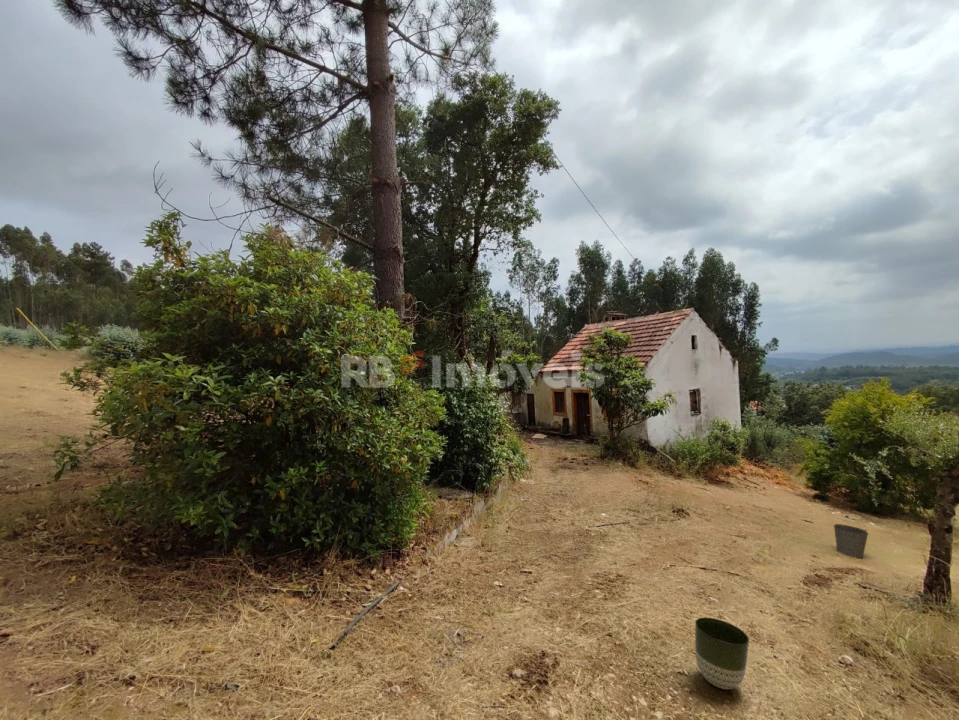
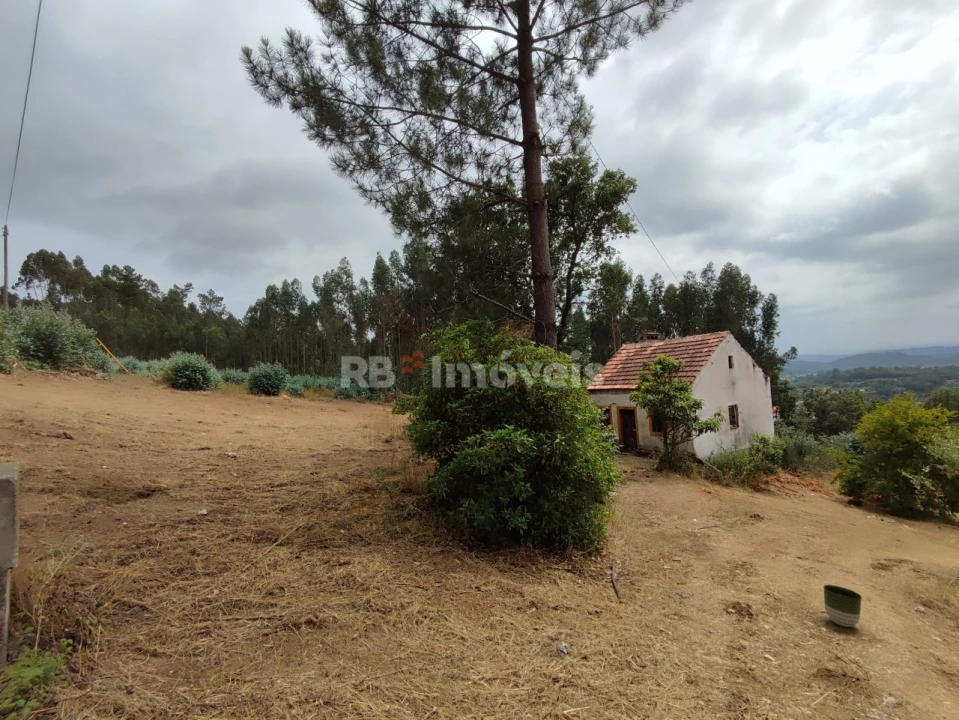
bucket: present [834,524,868,558] -> none [883,526,912,552]

